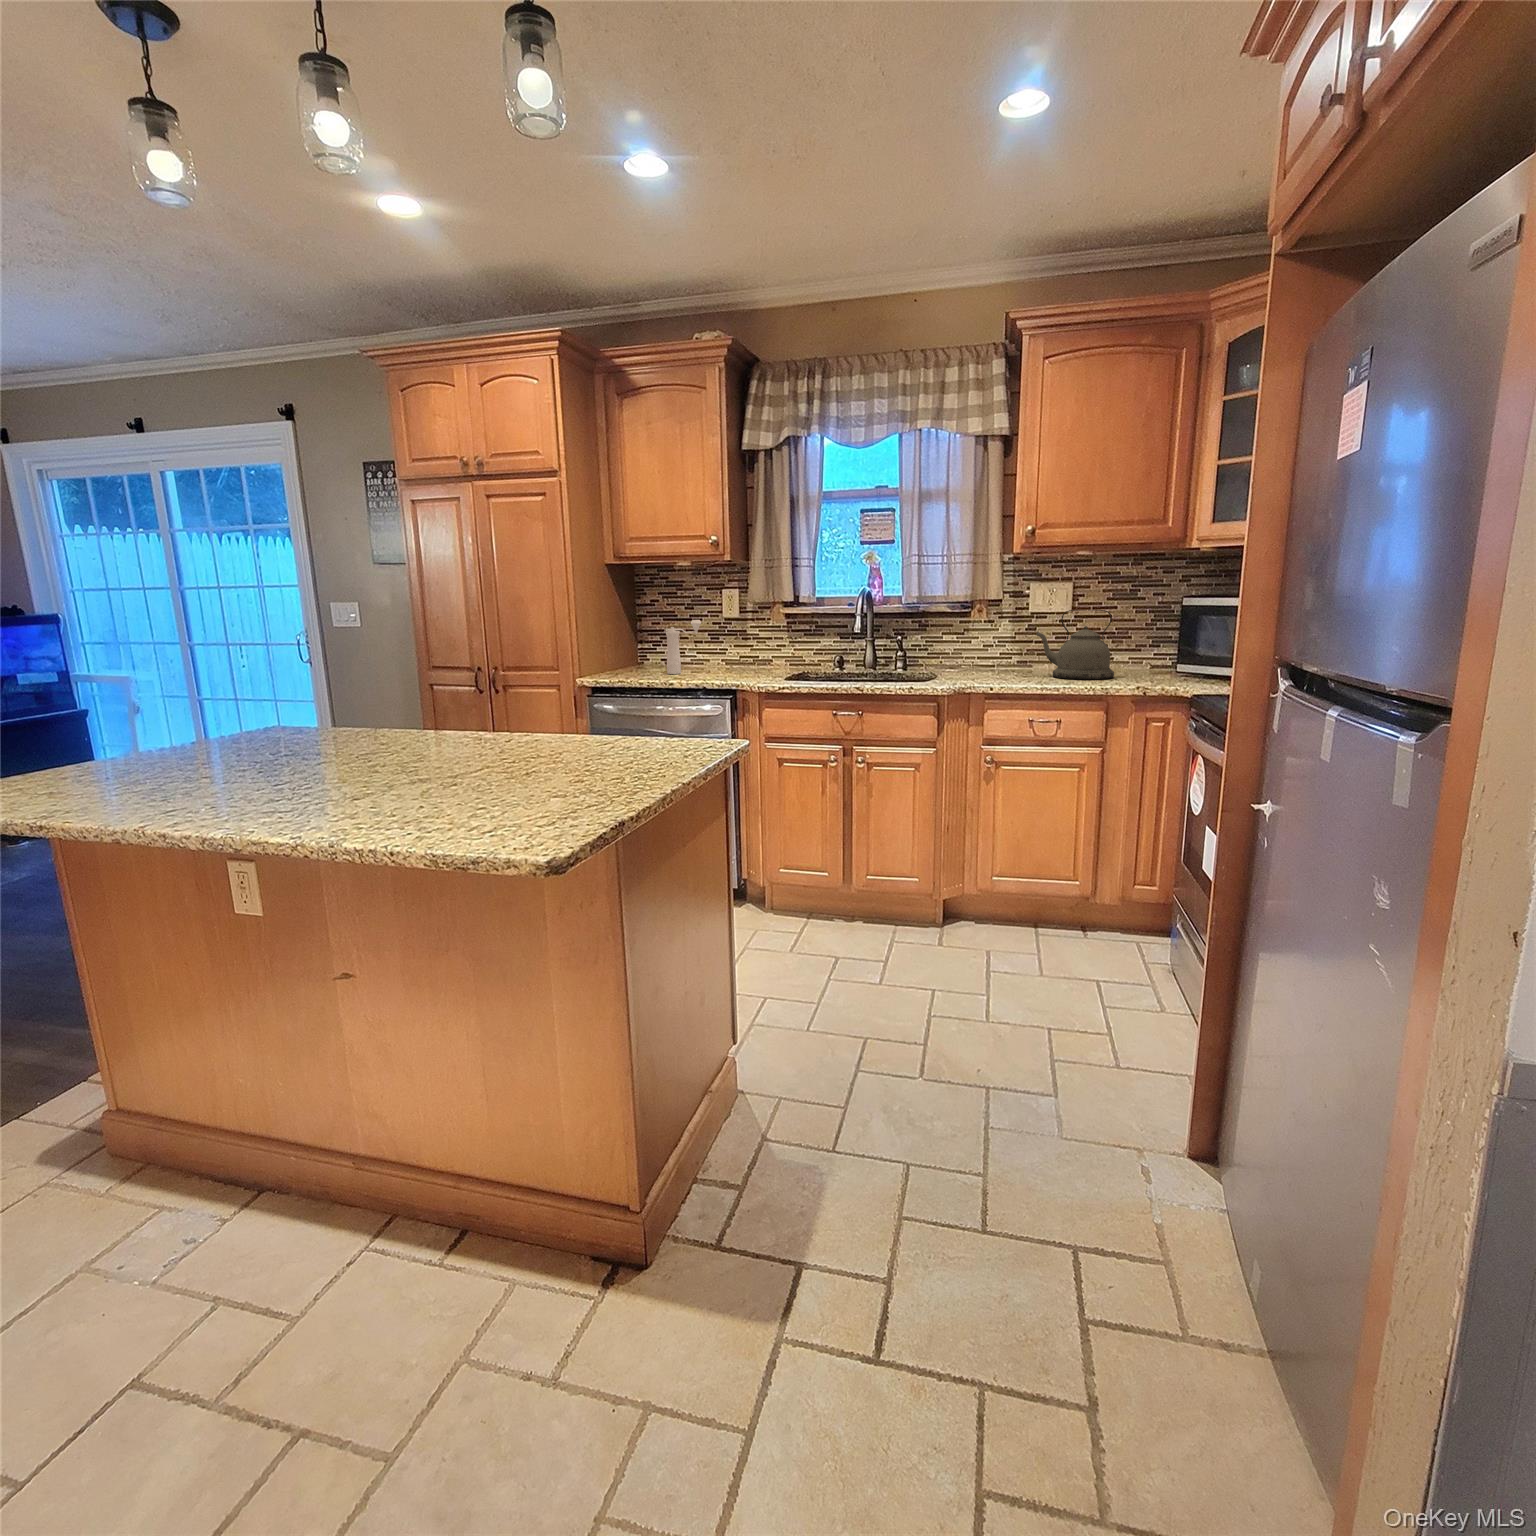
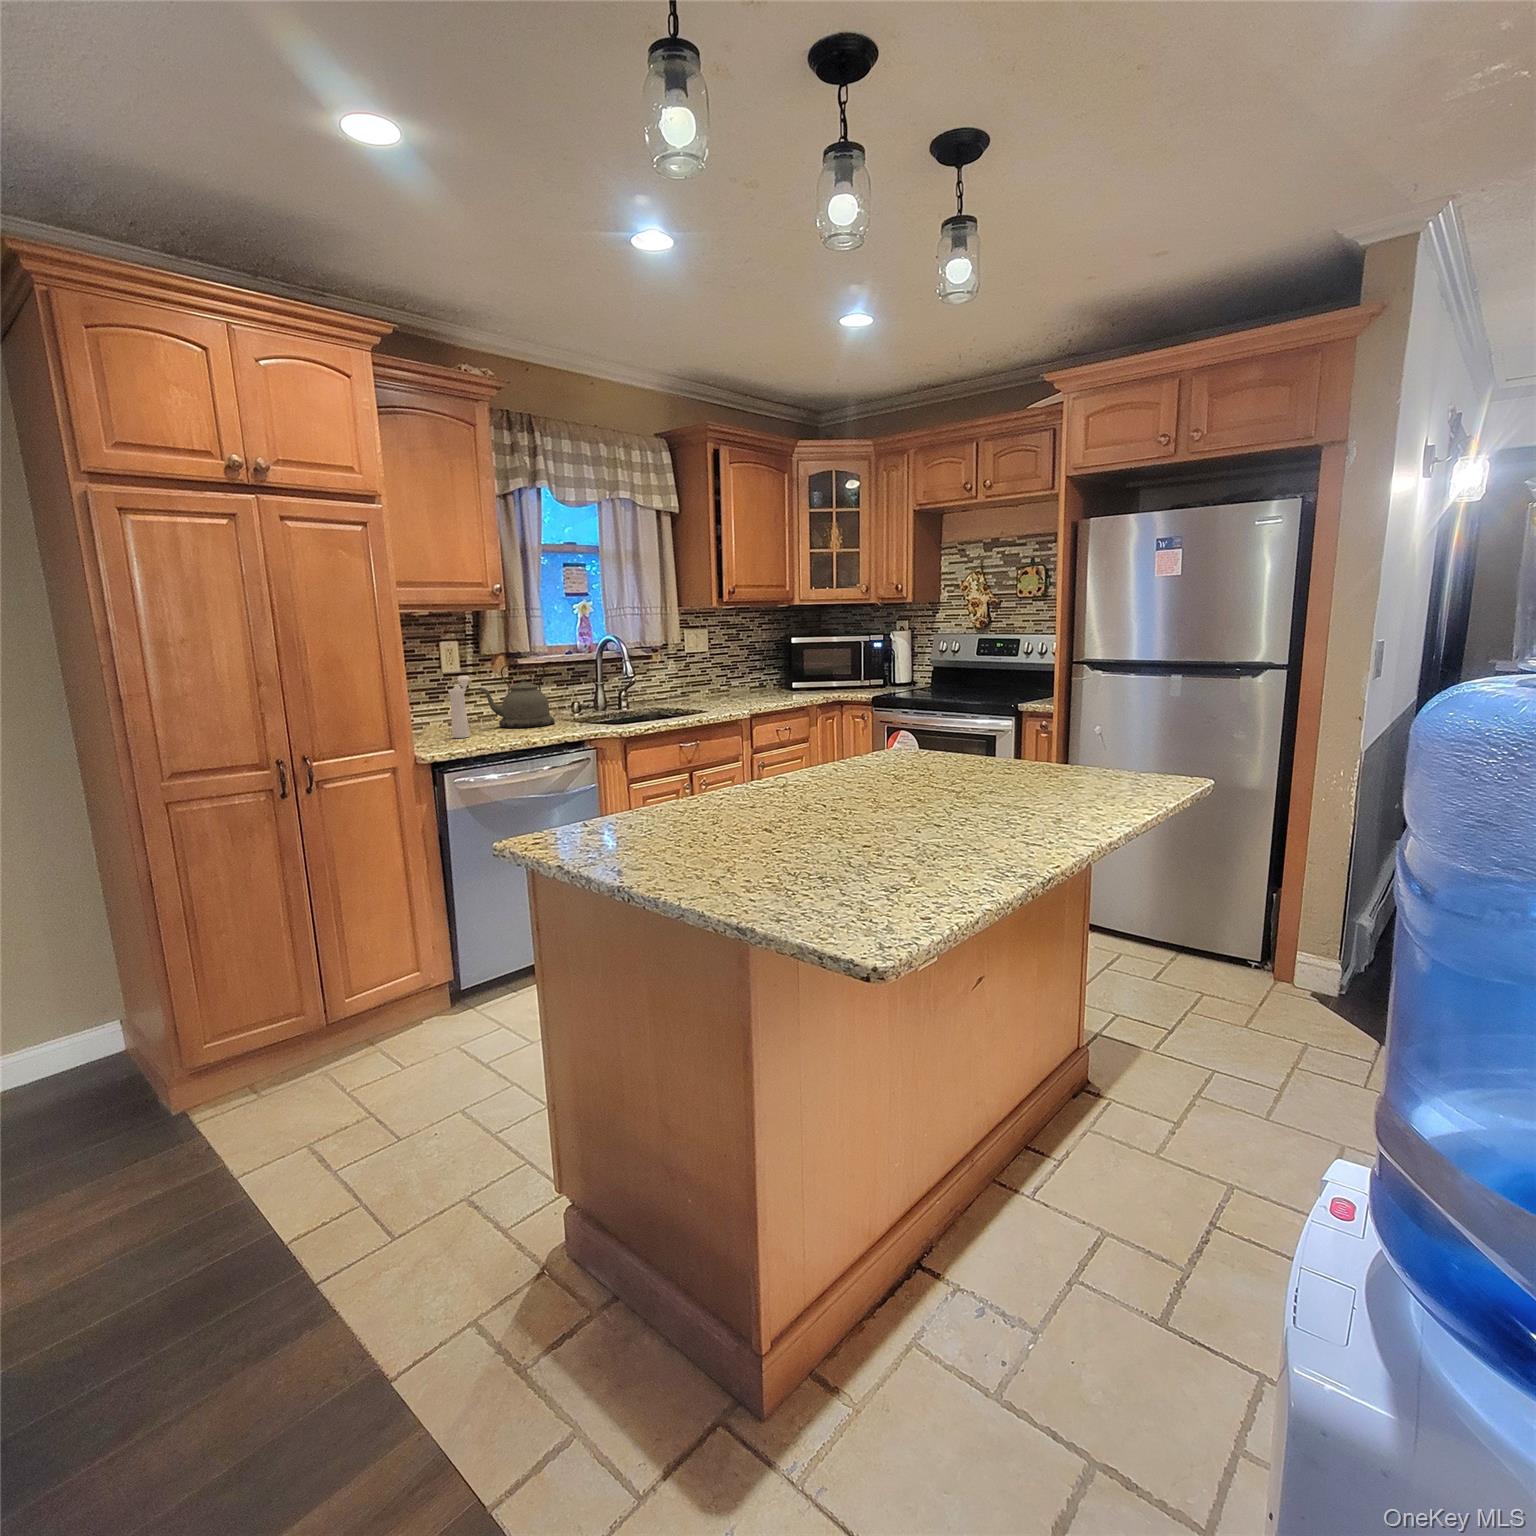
kettle: present [1036,610,1114,679] -> present [479,663,555,728]

